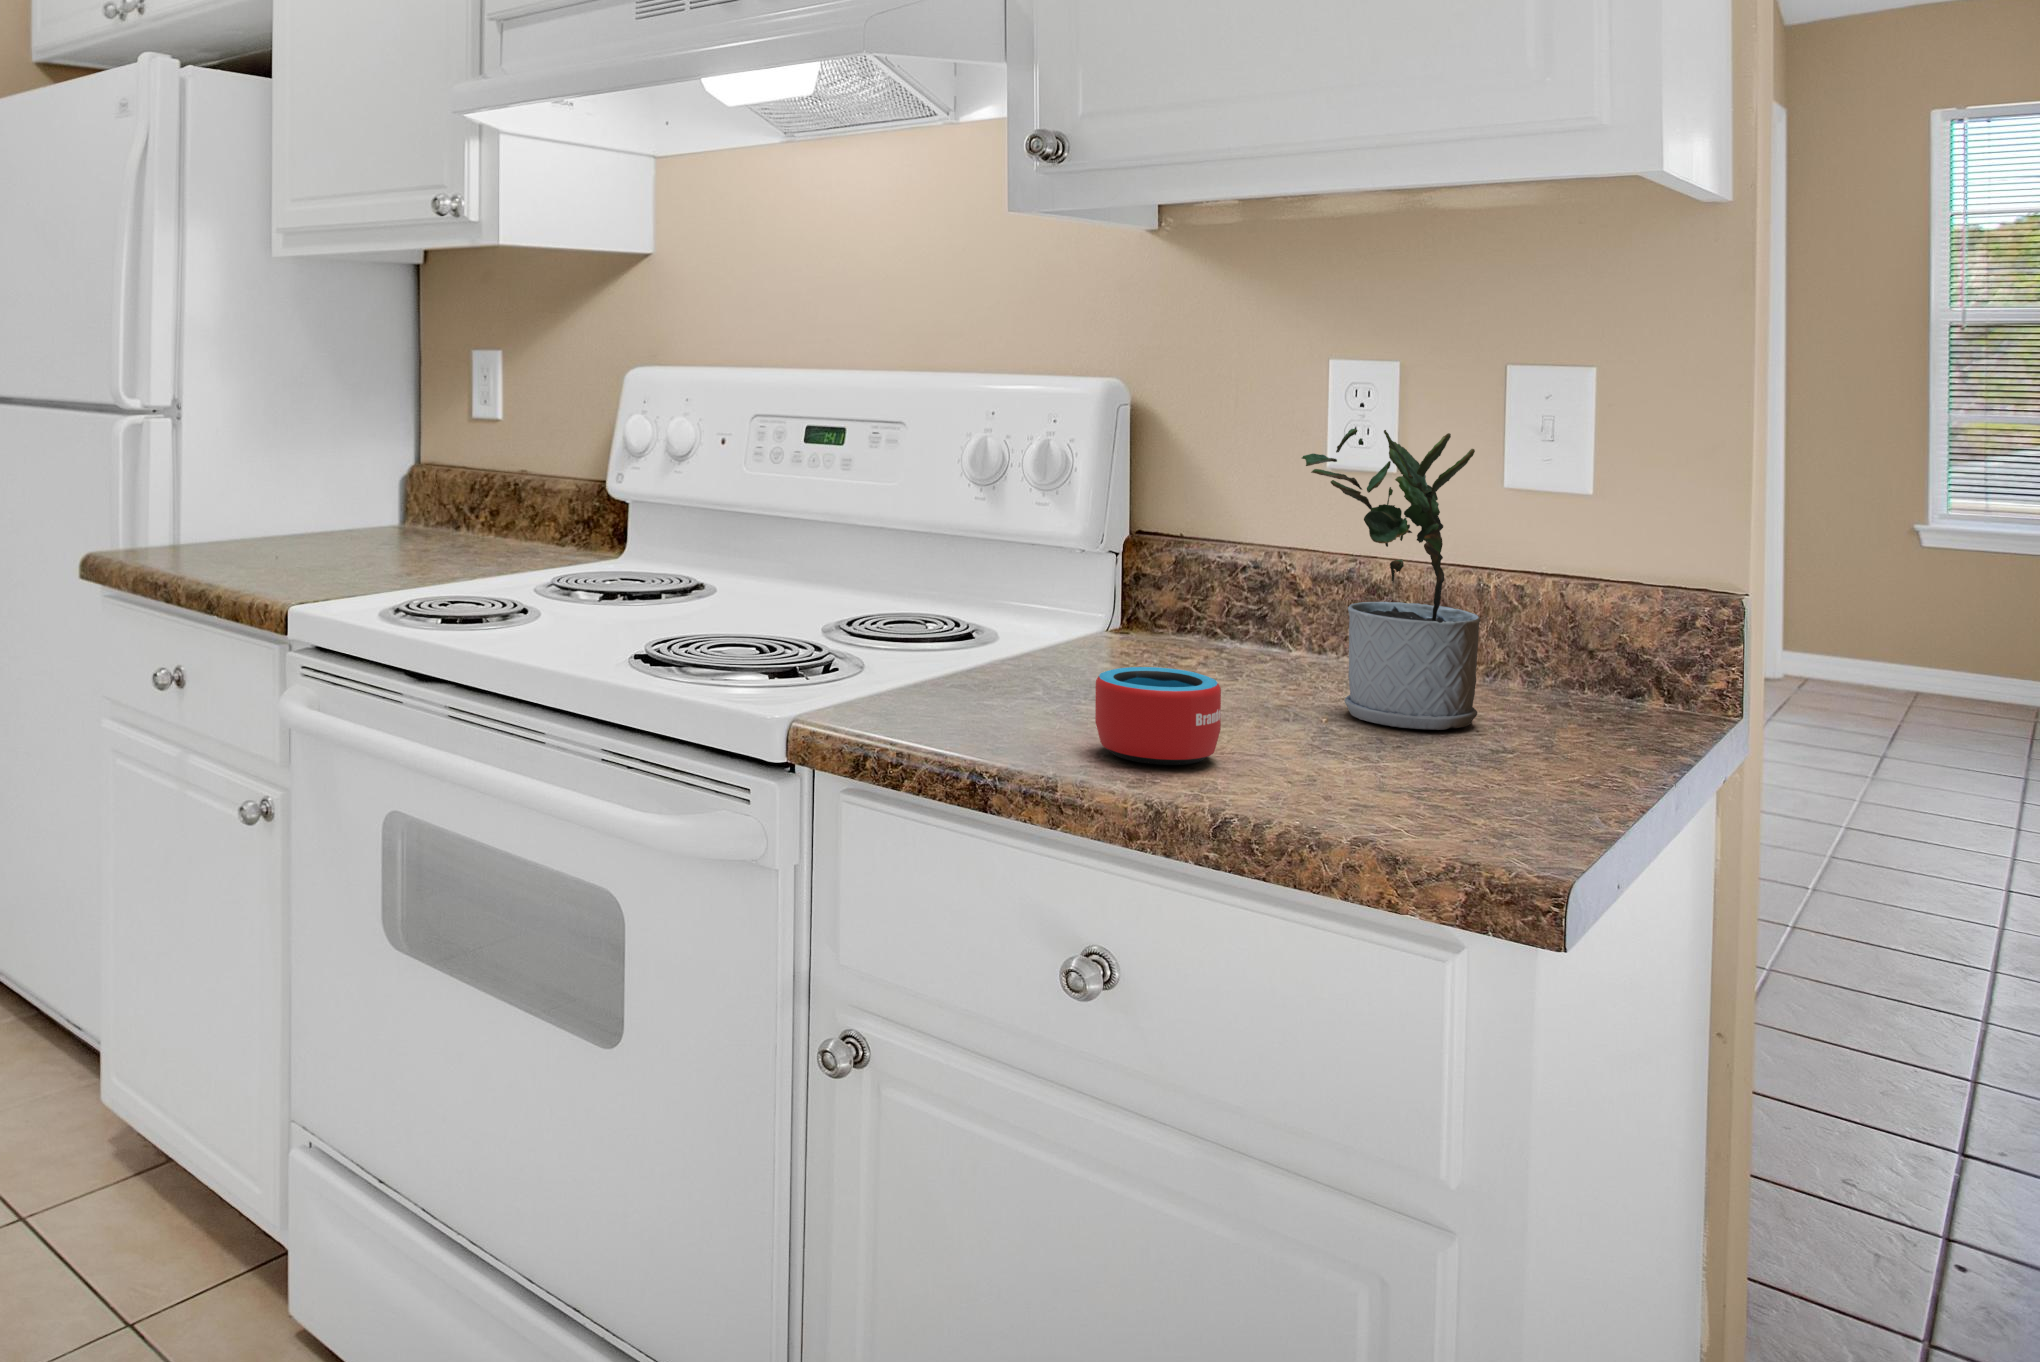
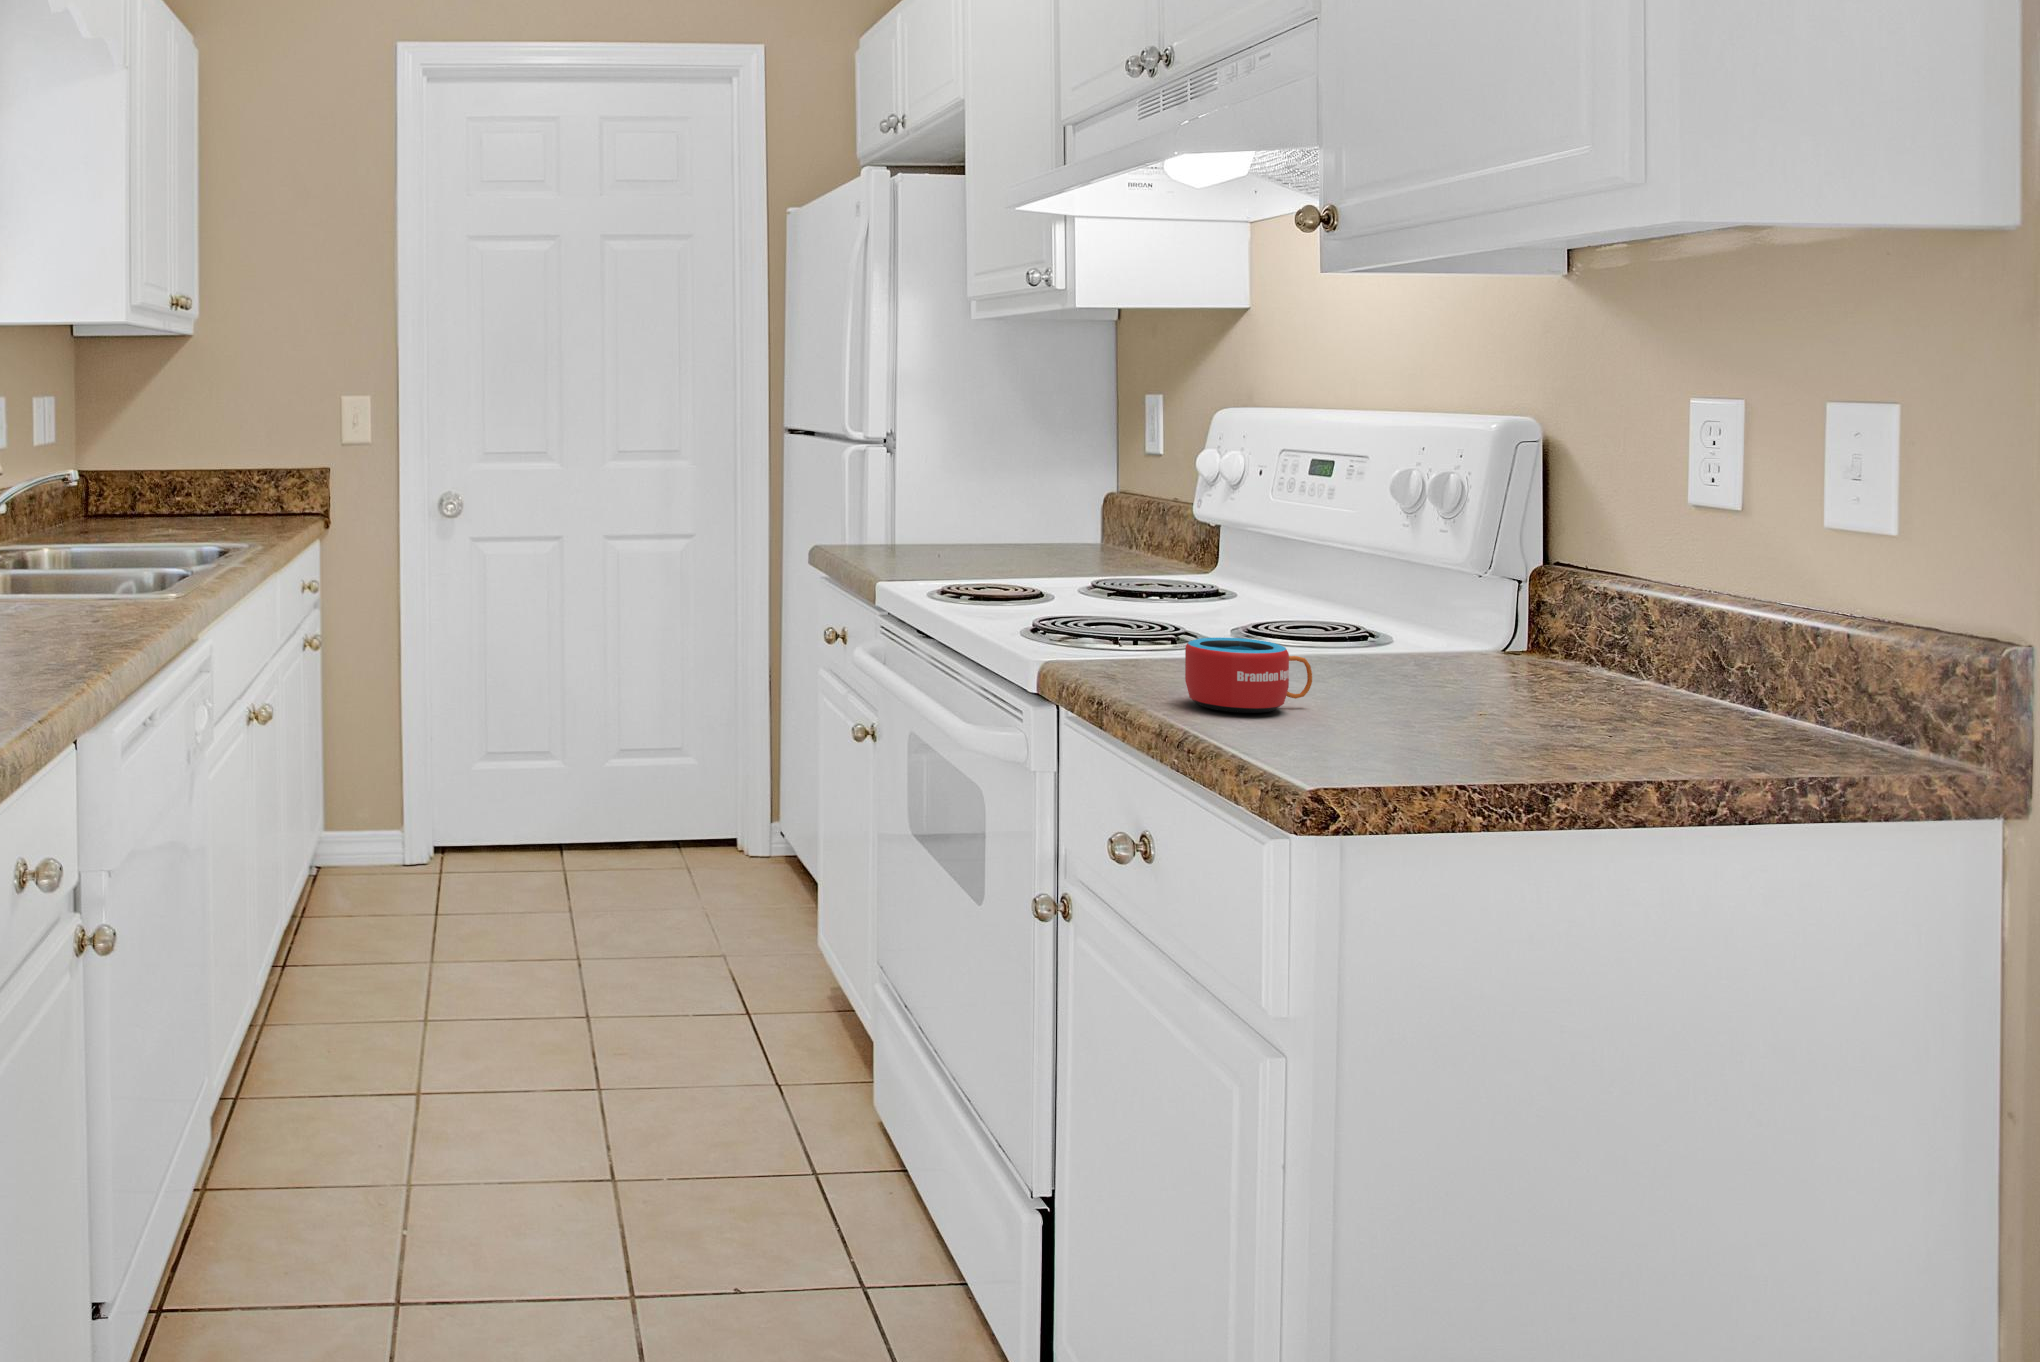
potted plant: present [1302,429,1480,730] -> none [1468,454,1647,734]

